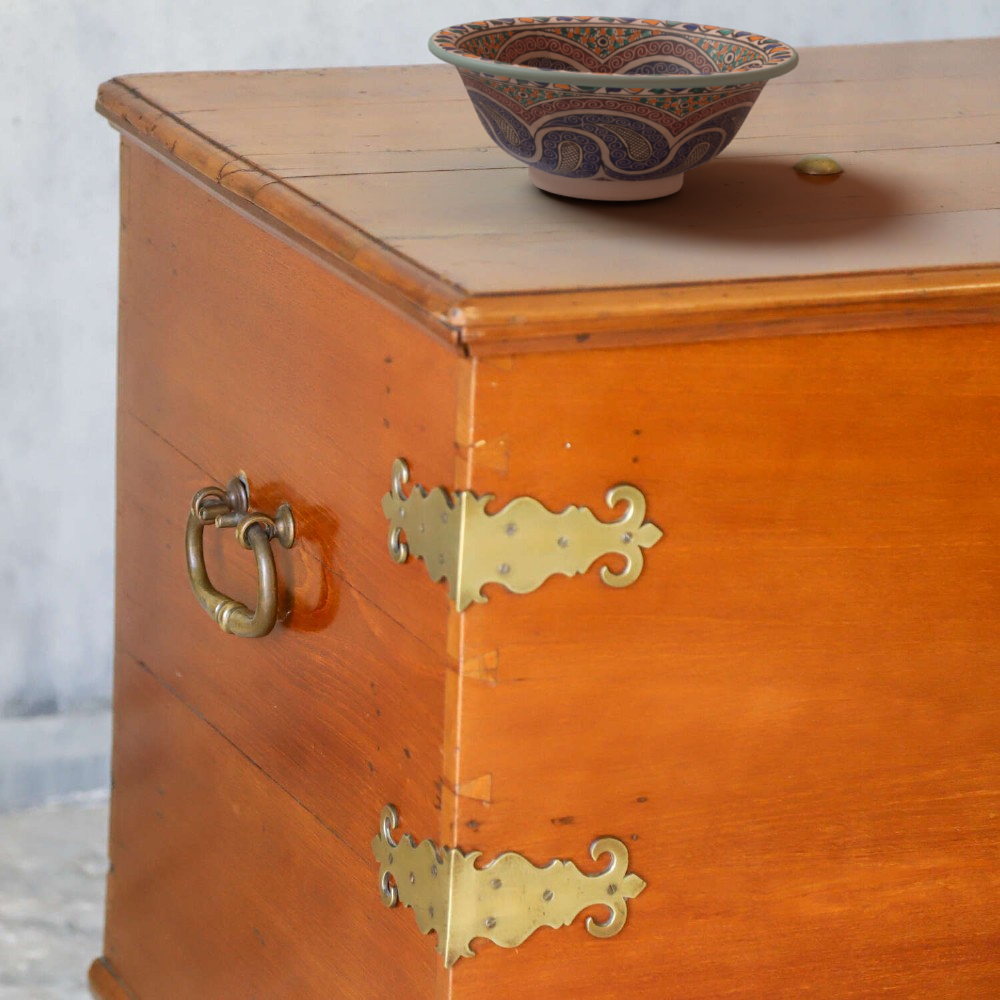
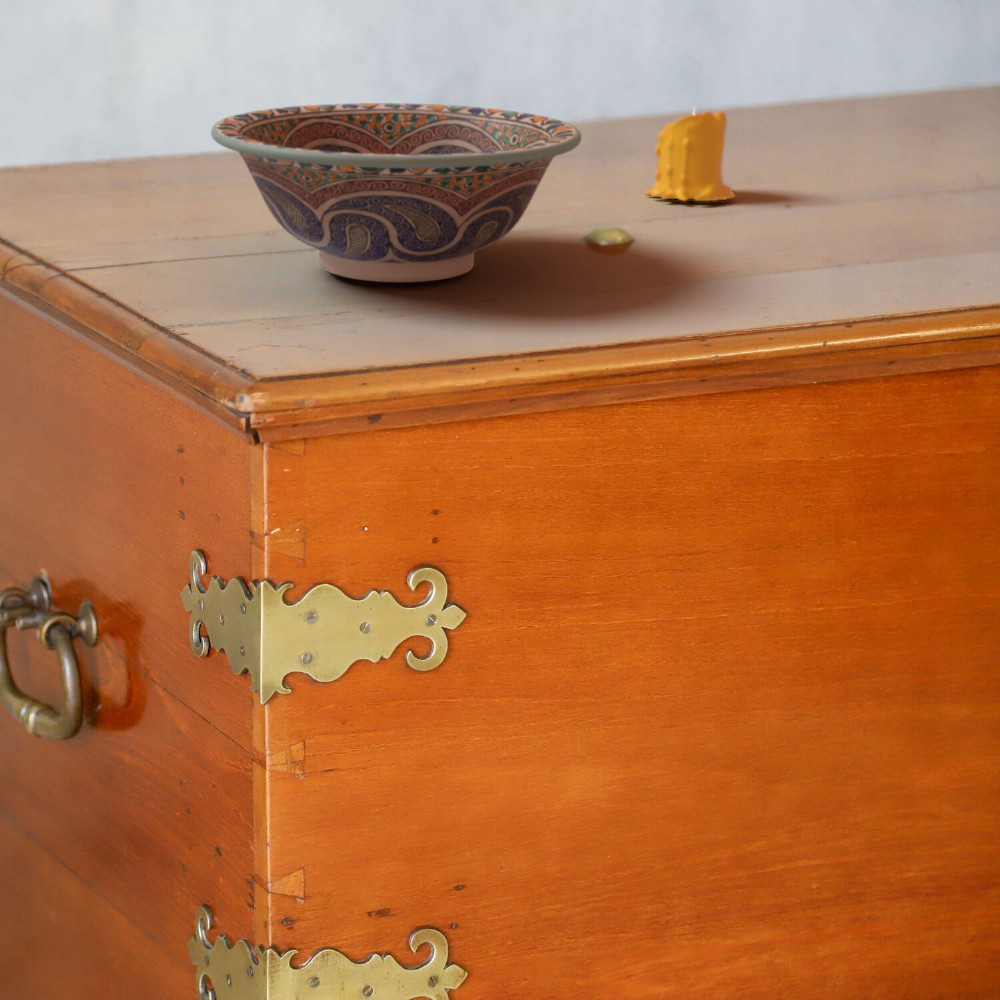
candle: none [859,23,954,124] -> present [645,111,735,201]

